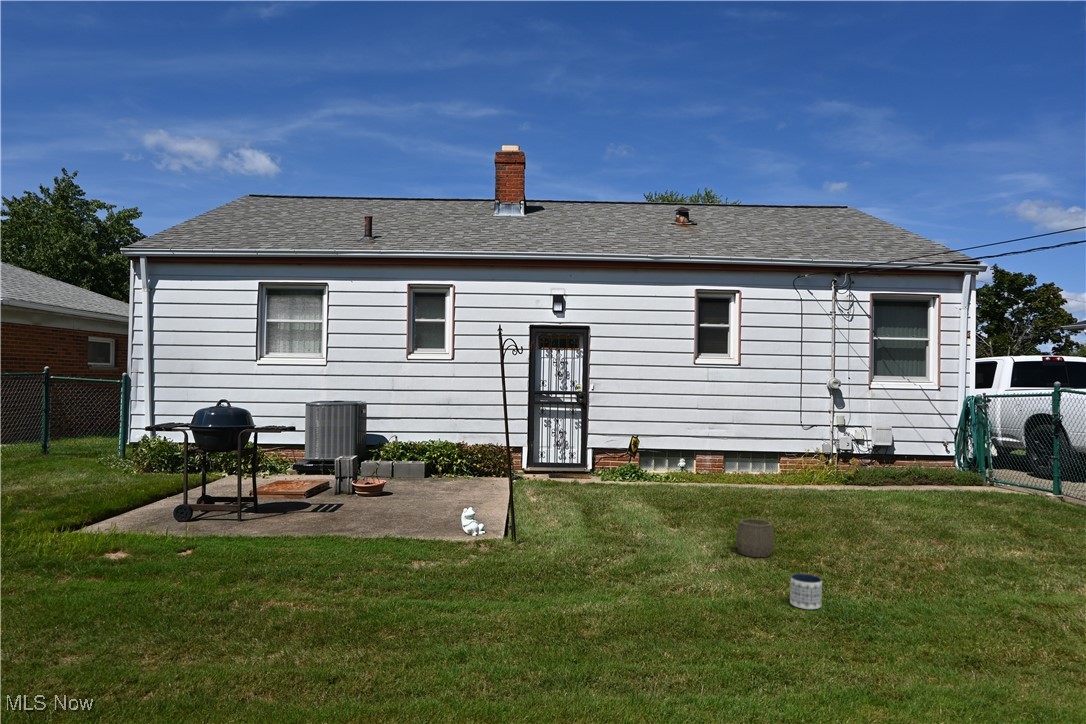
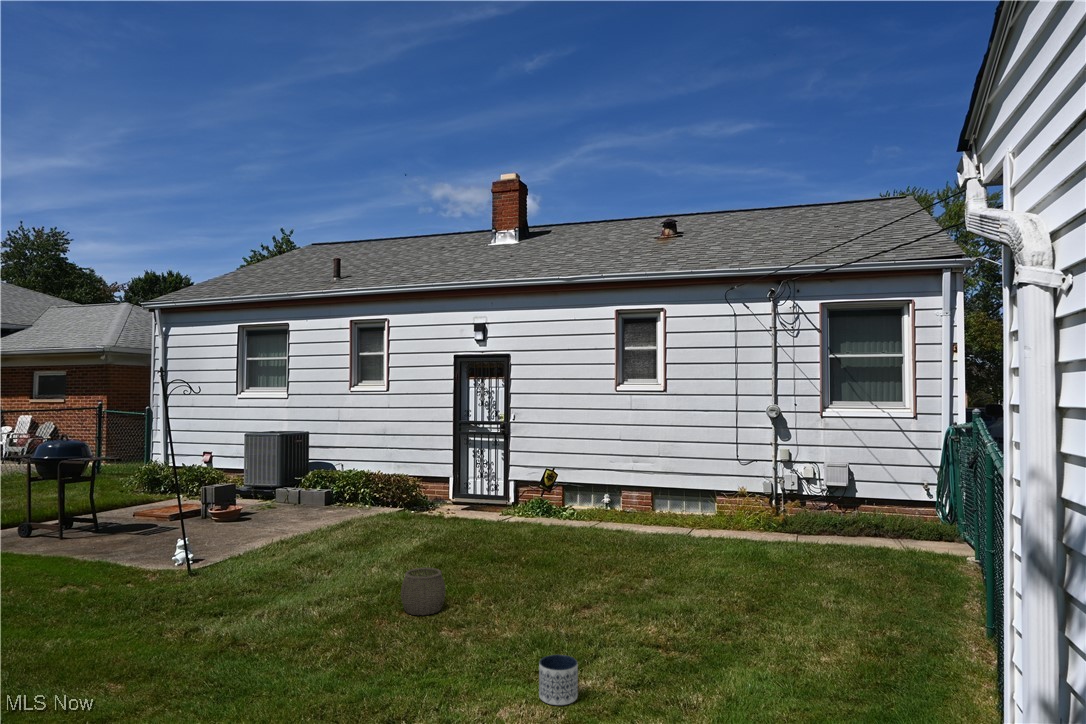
planter: present [790,574,822,609] -> present [539,655,578,705]

